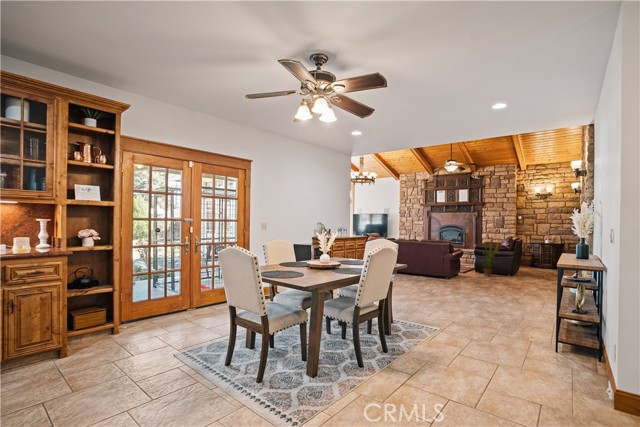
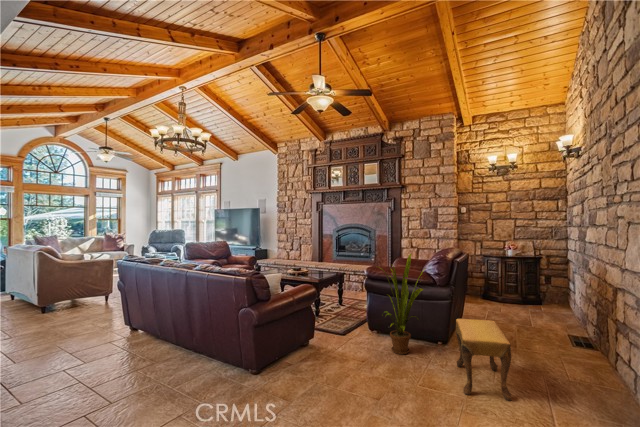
footstool: none [512,261,532,284] -> present [456,319,512,401]

